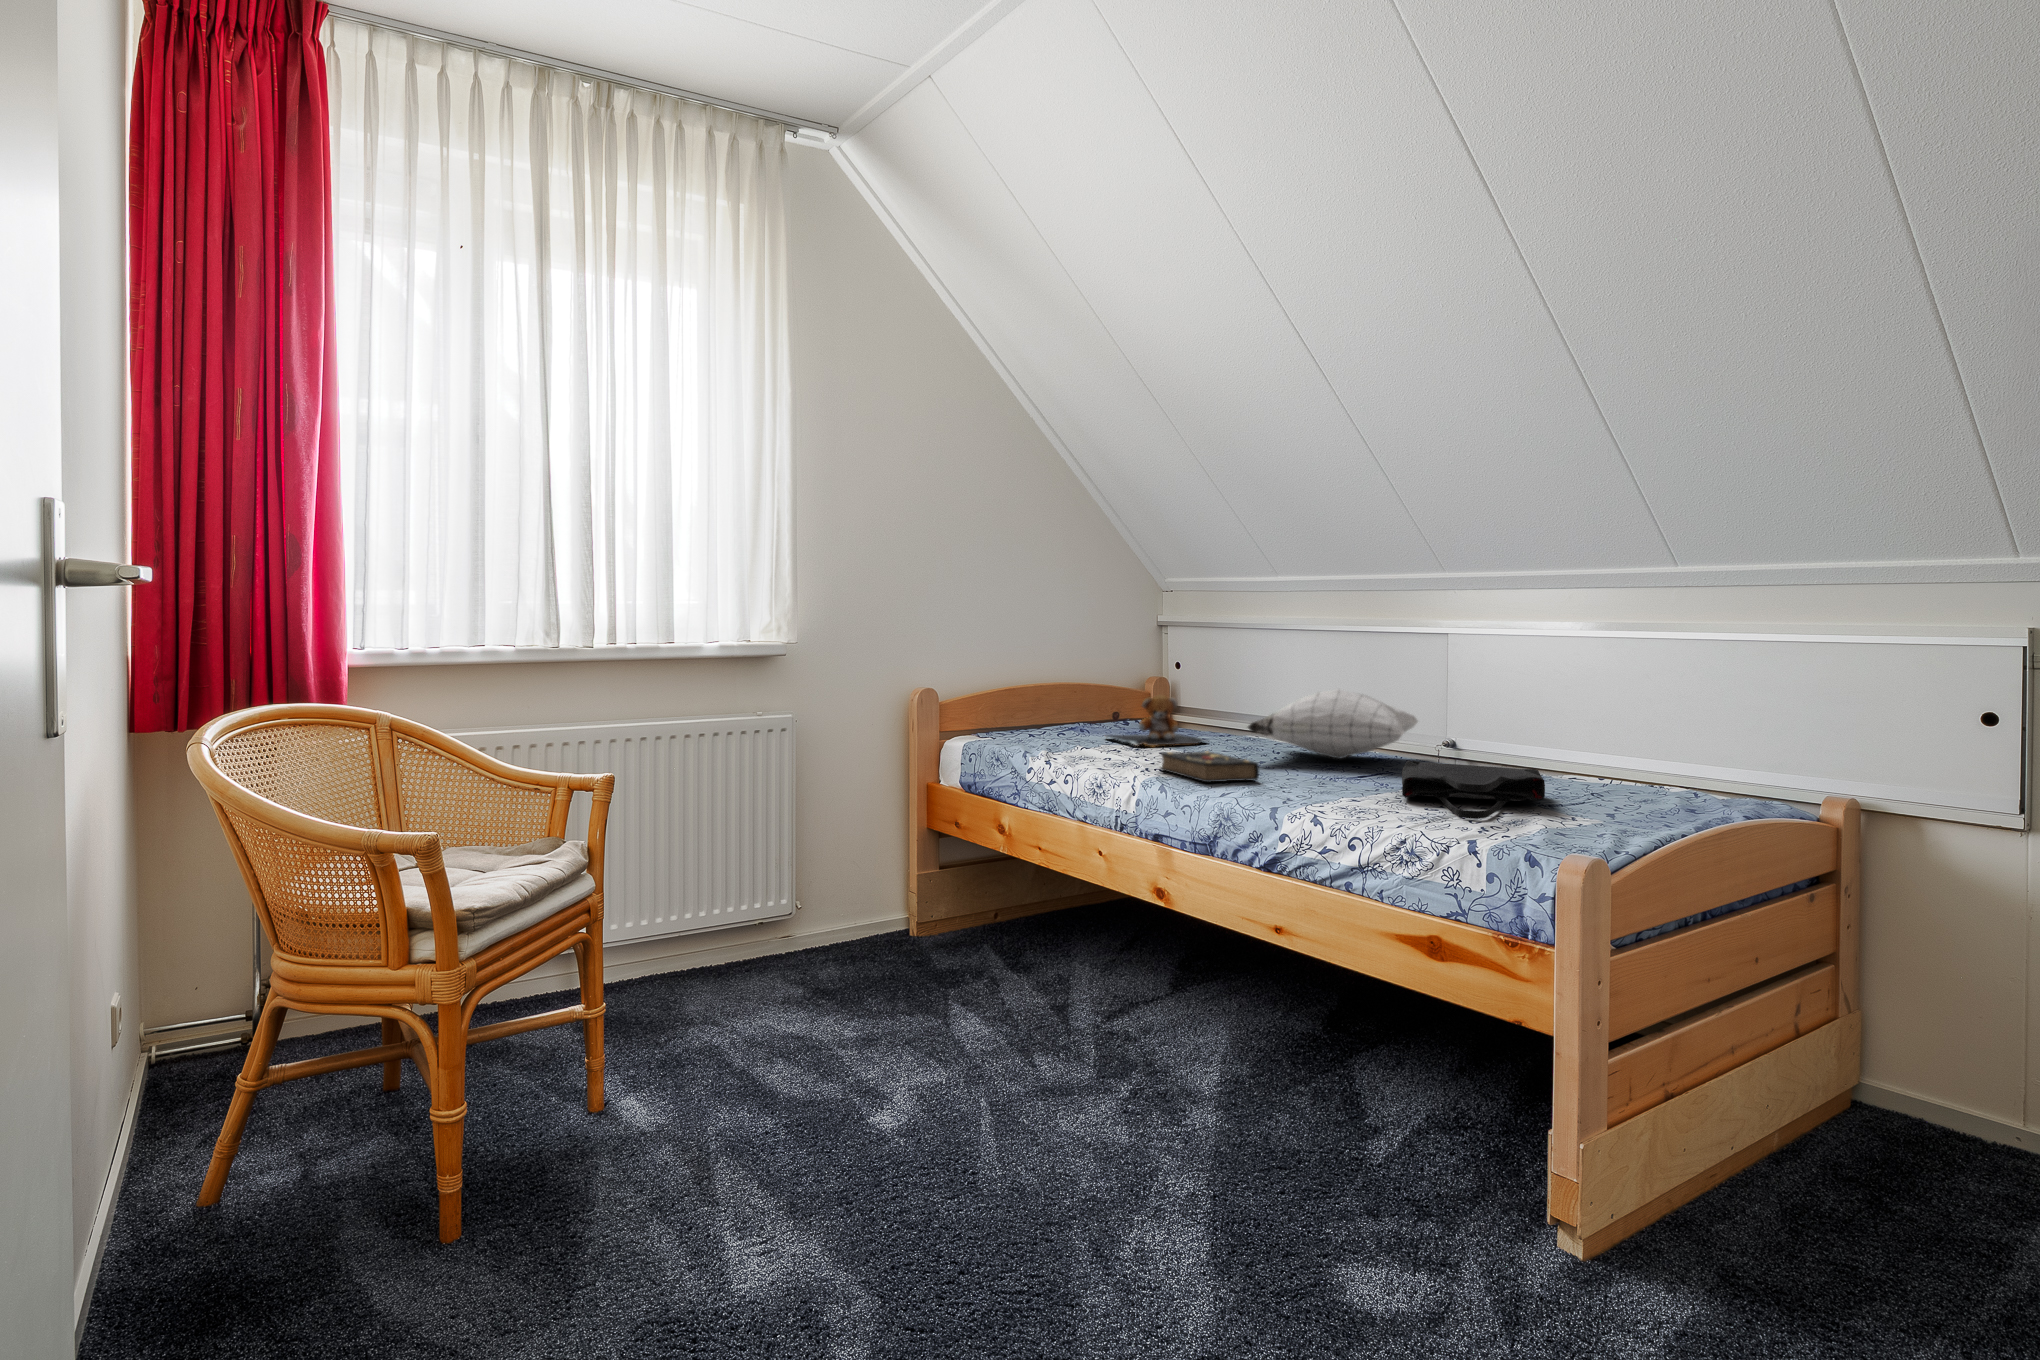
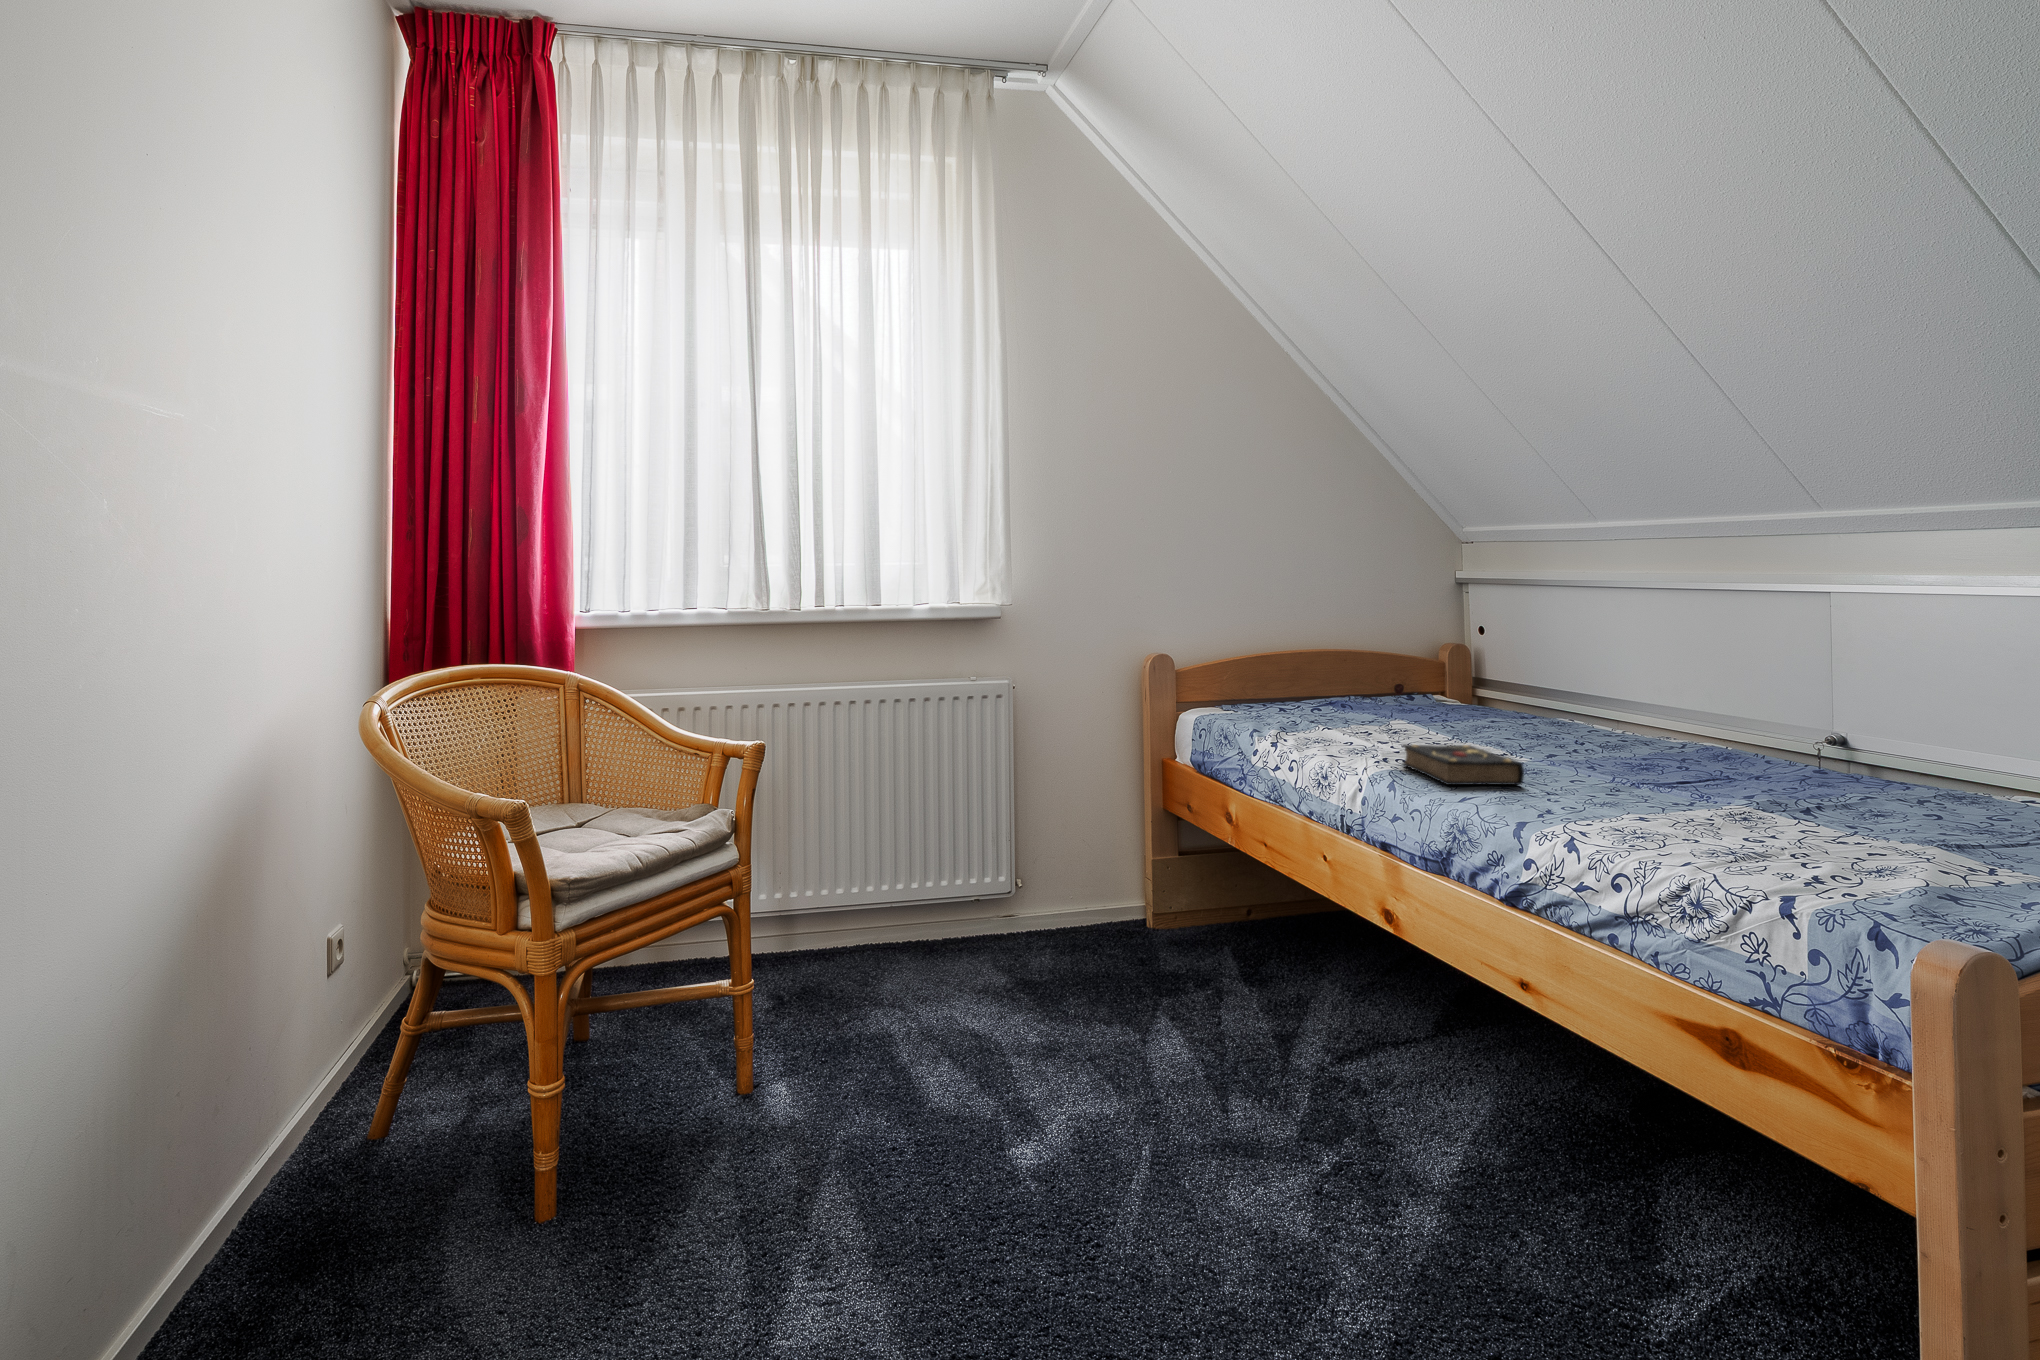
pillow: present [1248,689,1418,759] -> none [1527,671,1789,759]
teddy bear: present [1106,695,1209,747] -> none [1370,674,1500,735]
tote bag: present [1402,760,1545,819] -> none [1715,770,1957,862]

